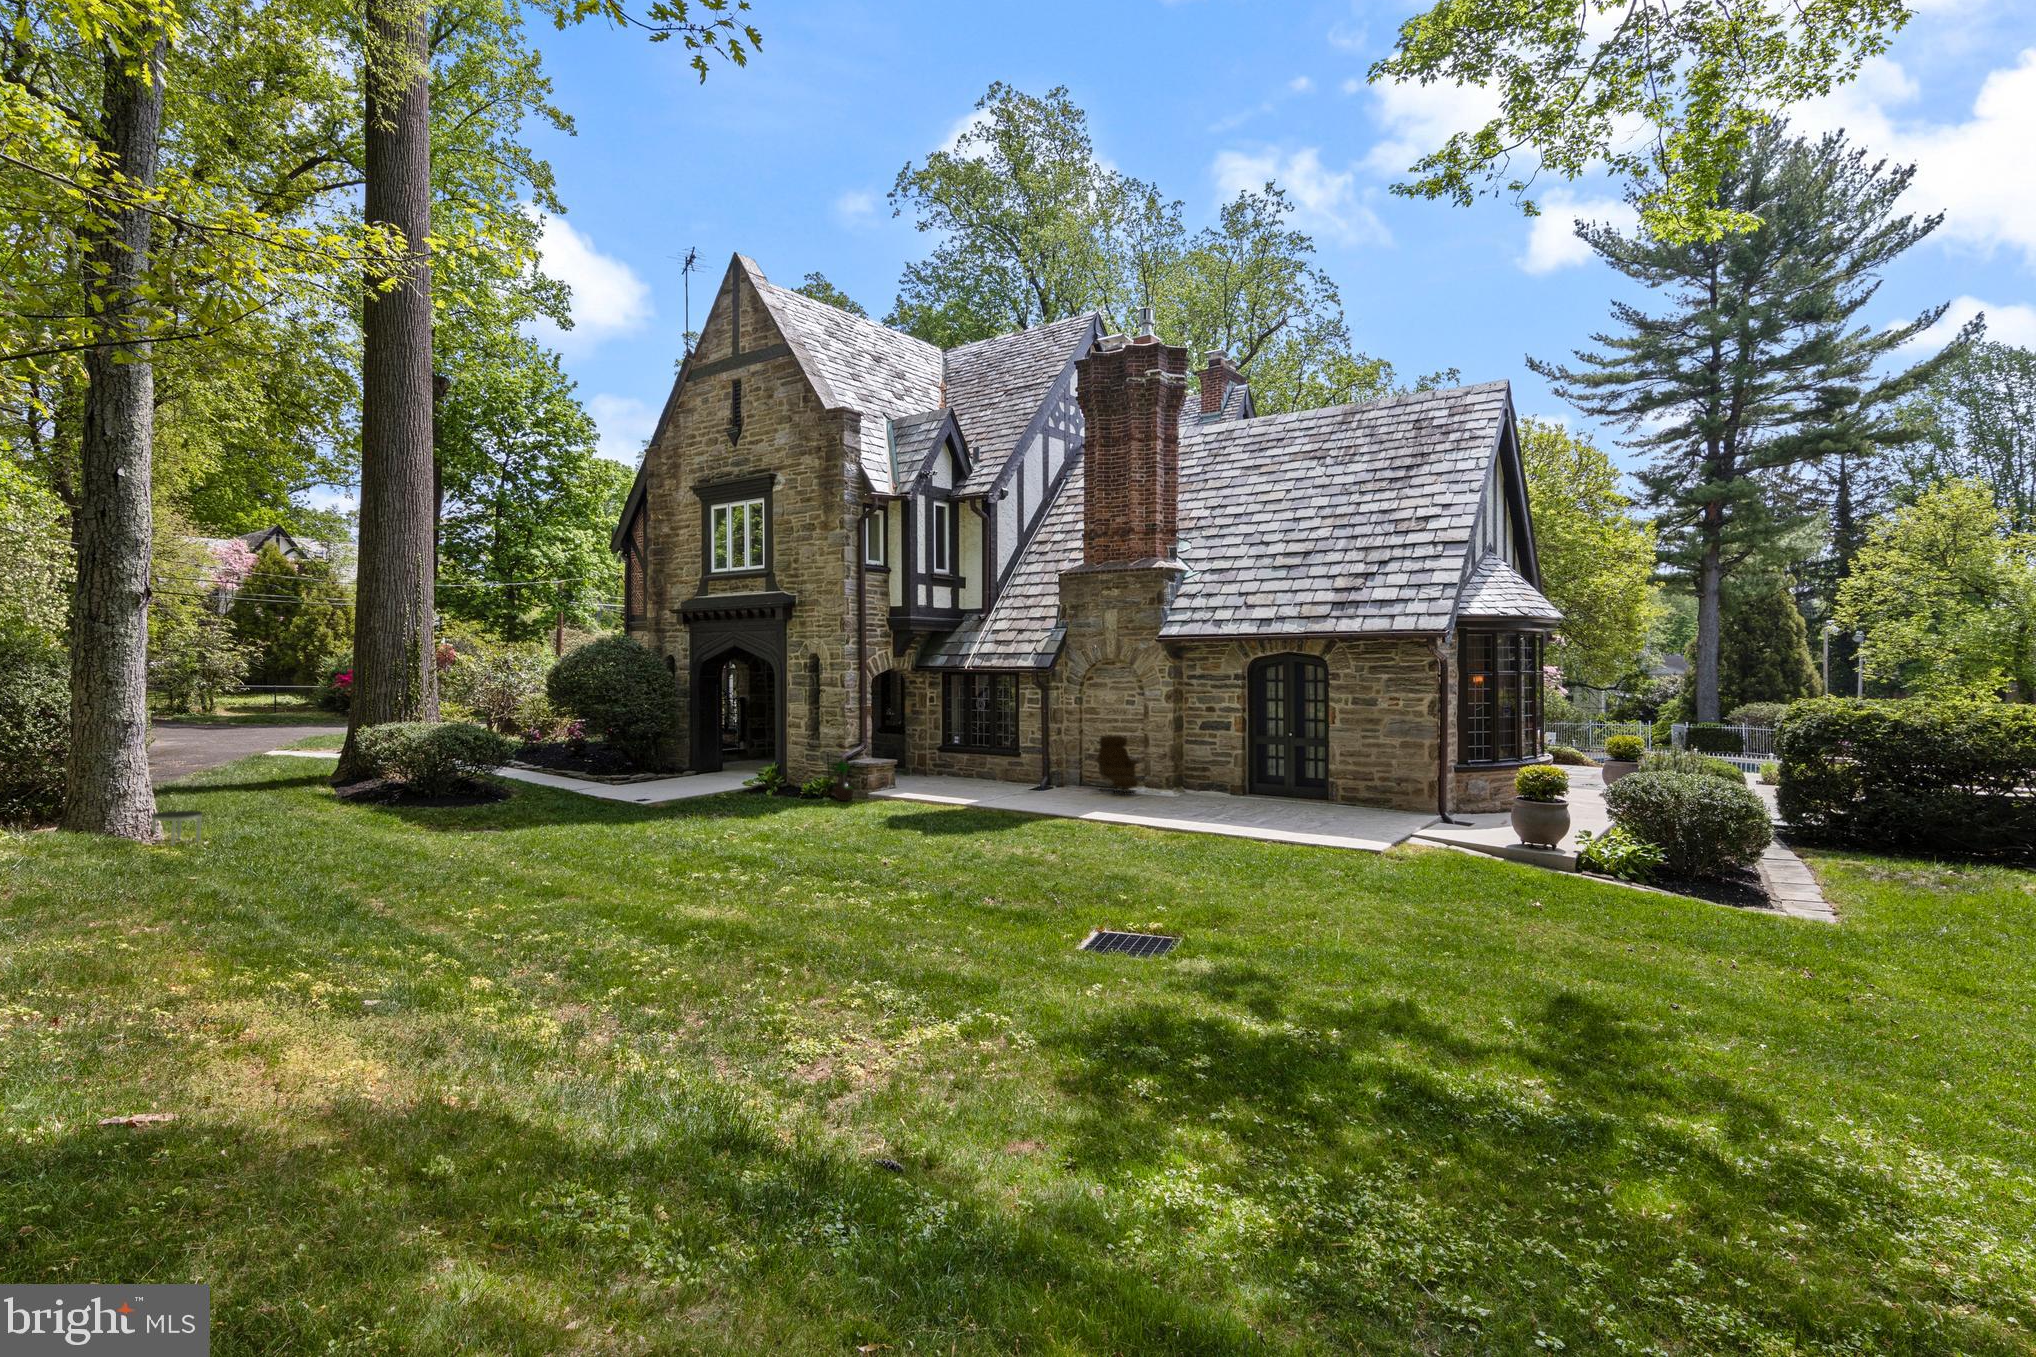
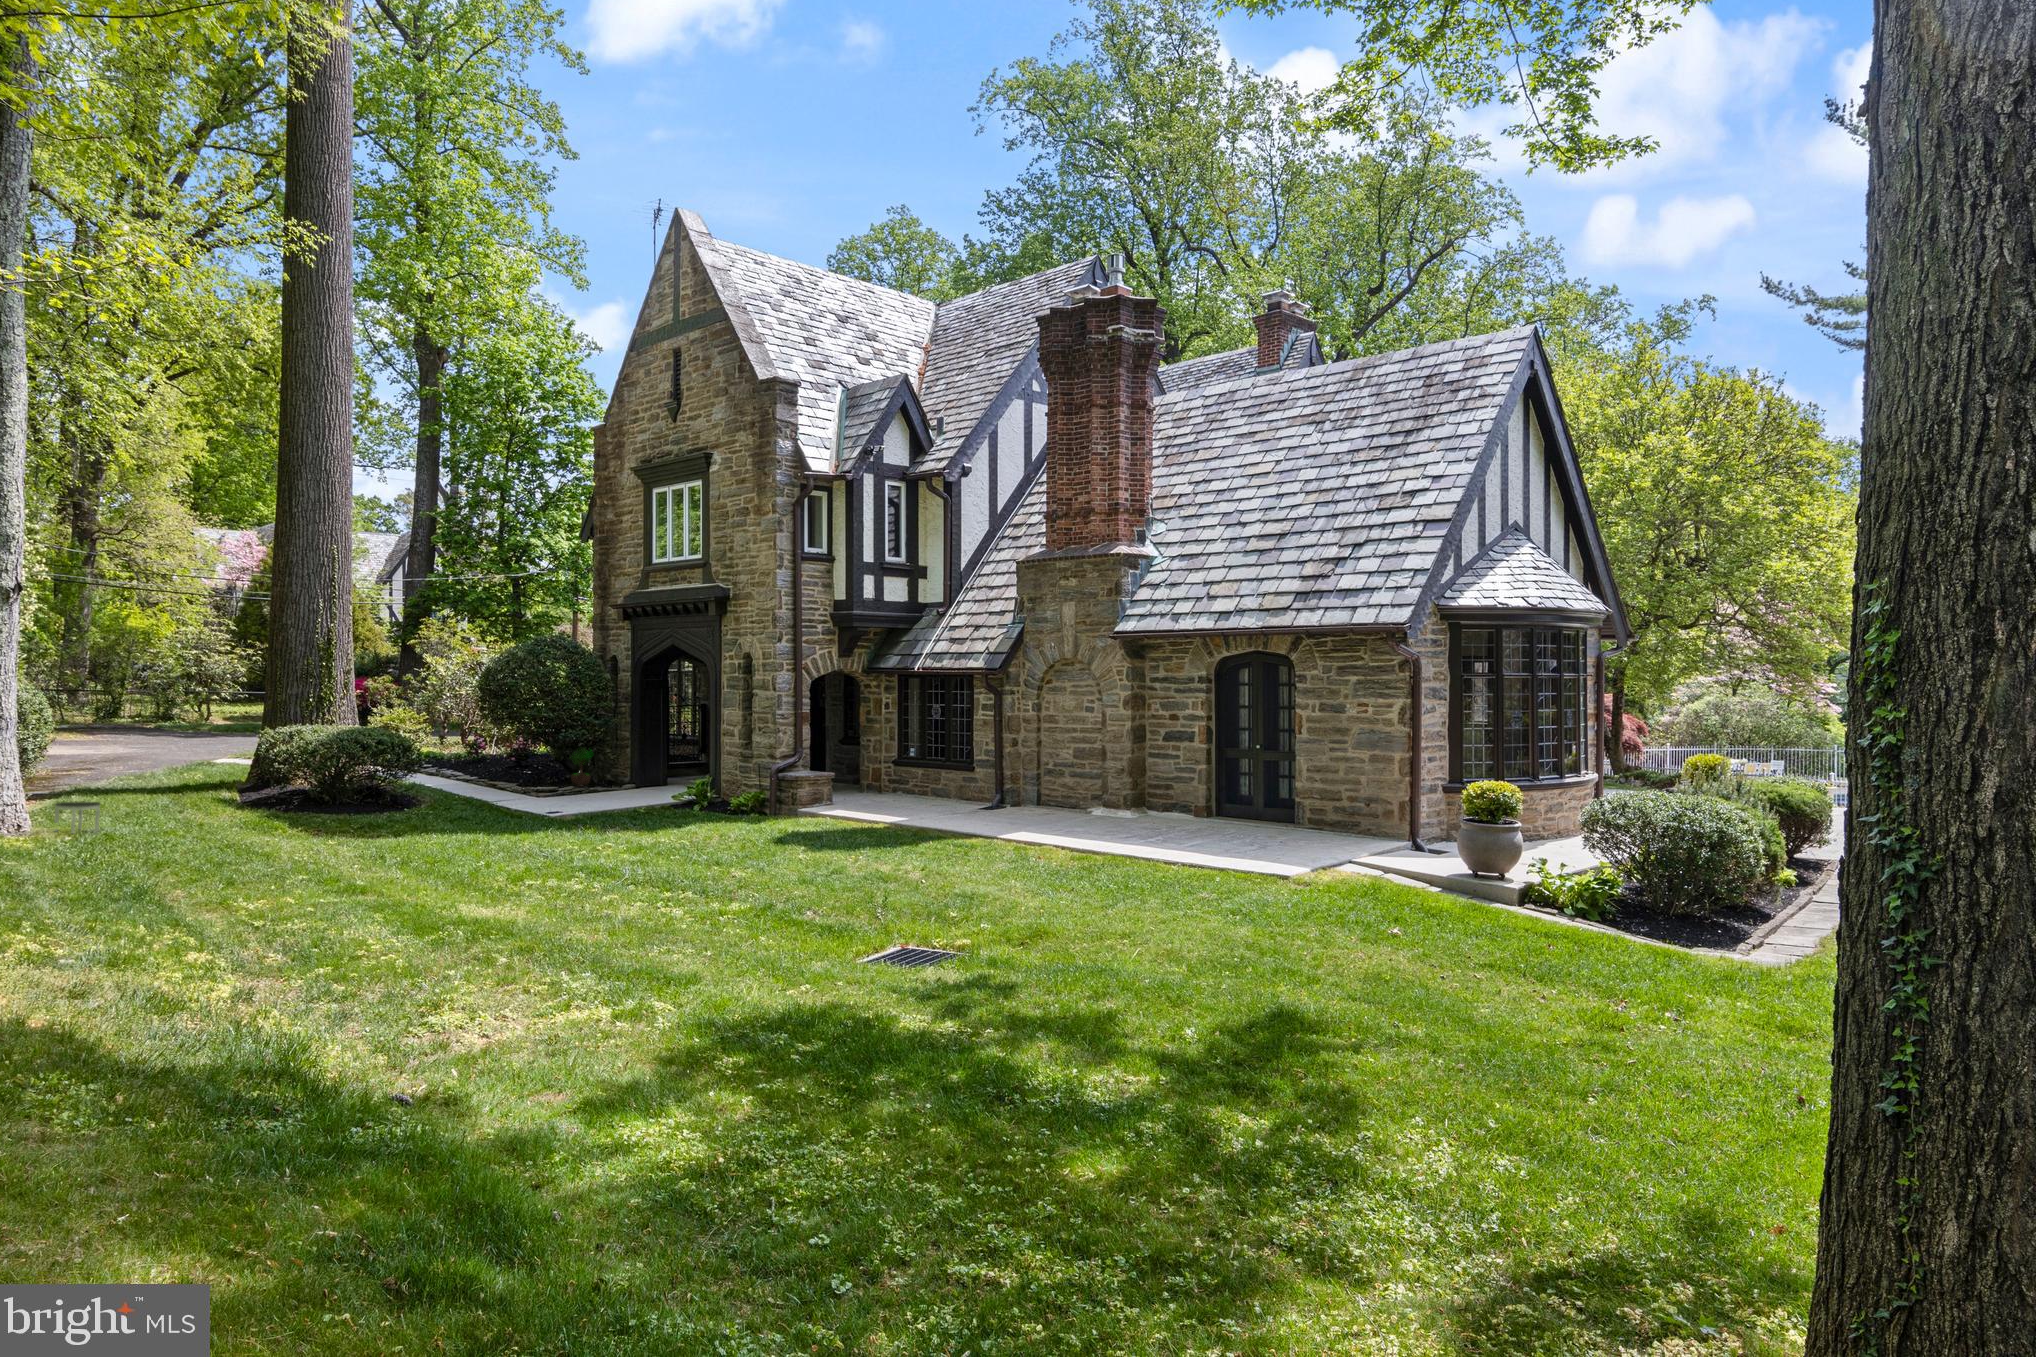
lounge chair: present [1096,735,1138,793] -> none [1046,745,1096,812]
potted tree: present [829,761,853,801] -> present [570,749,592,787]

